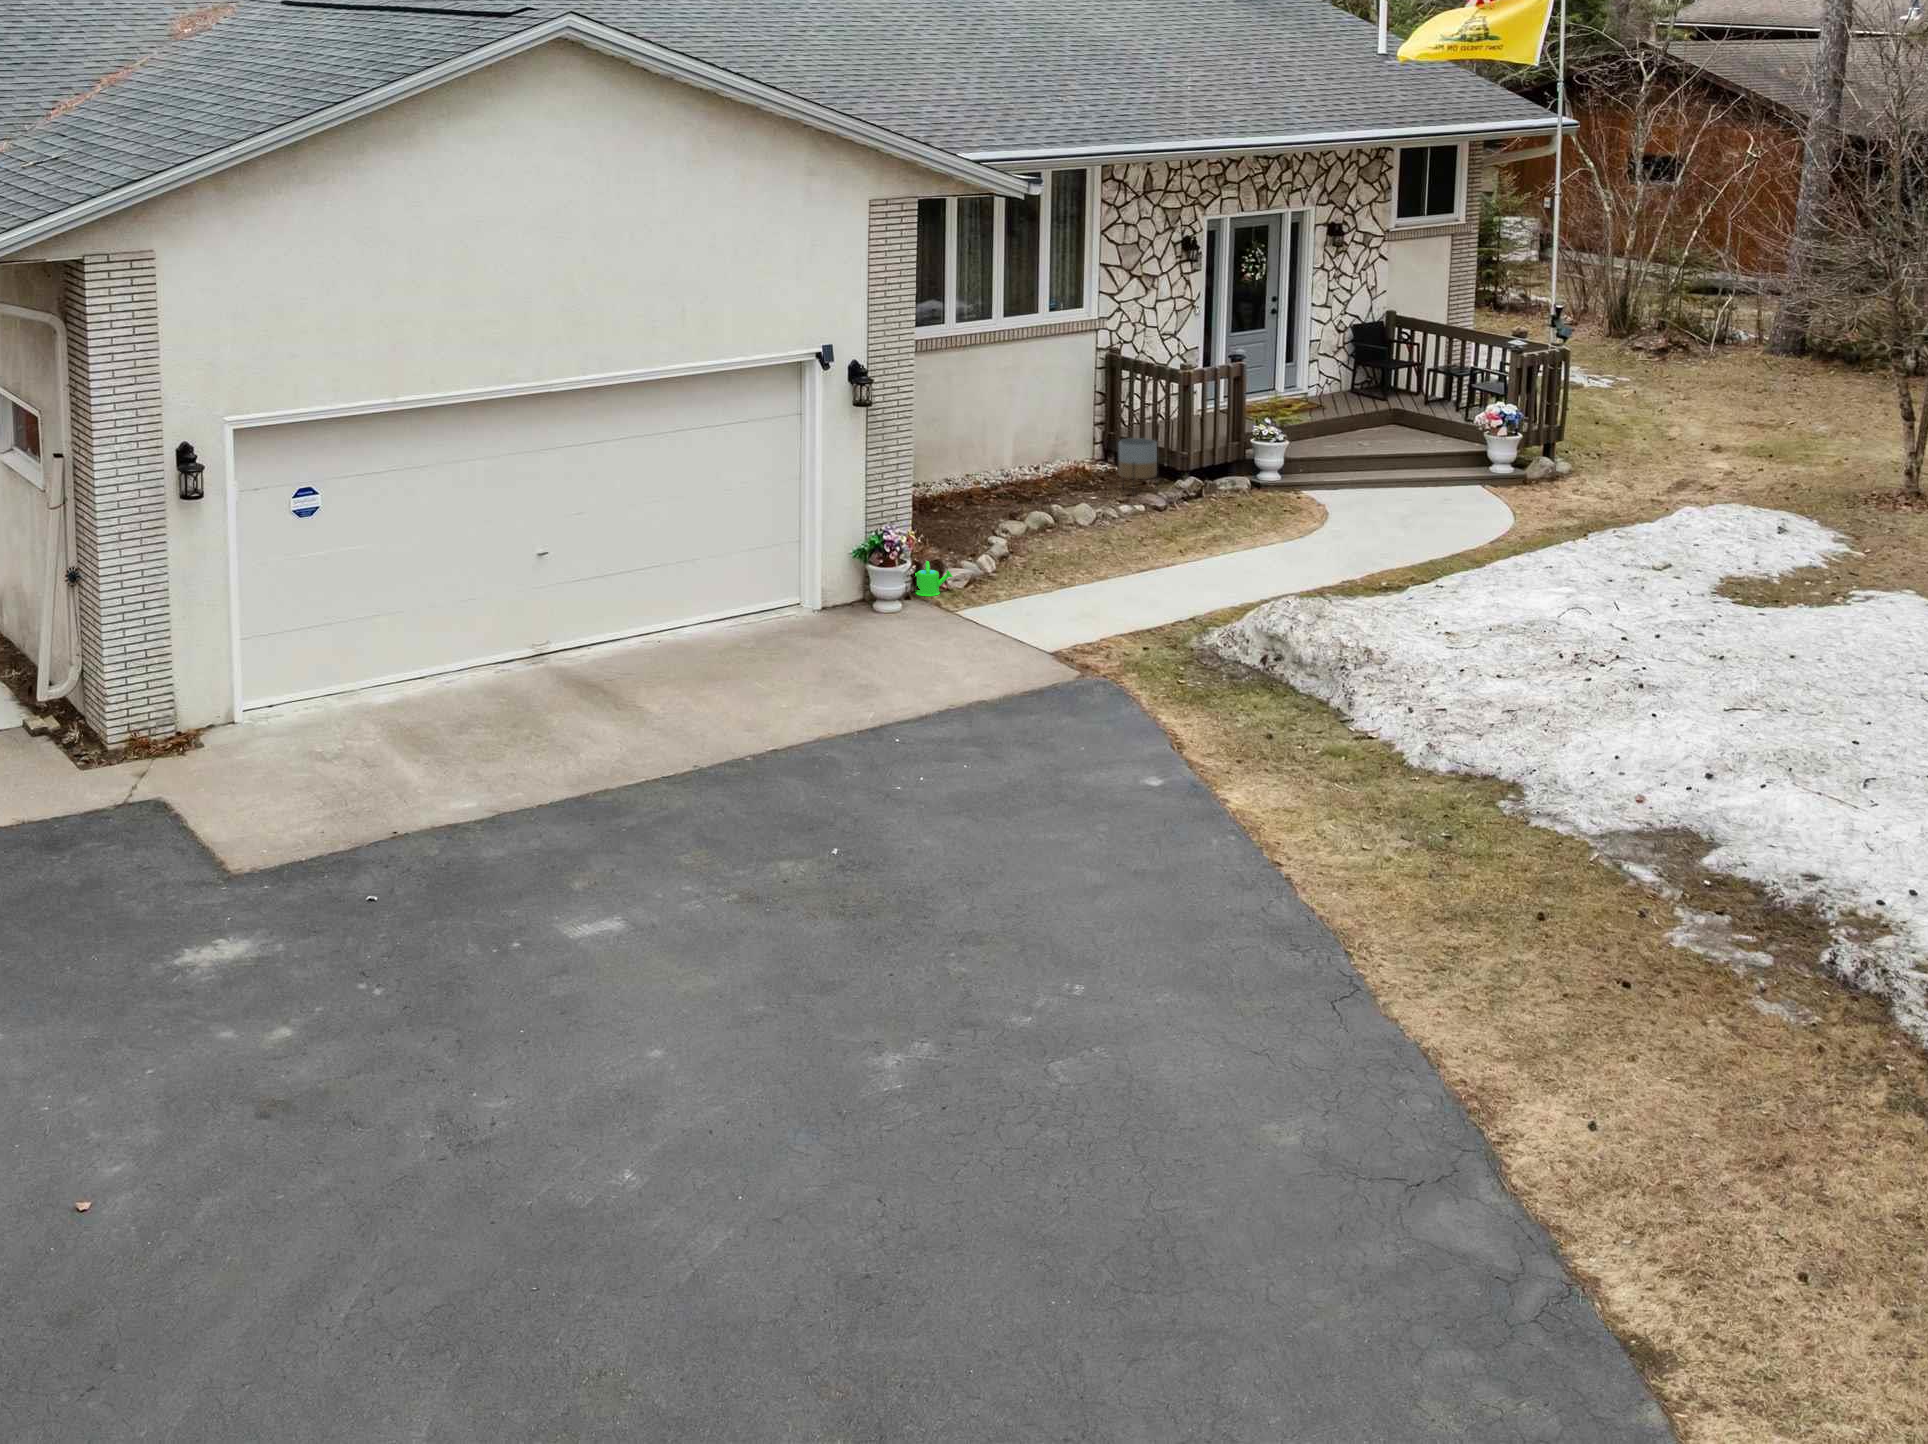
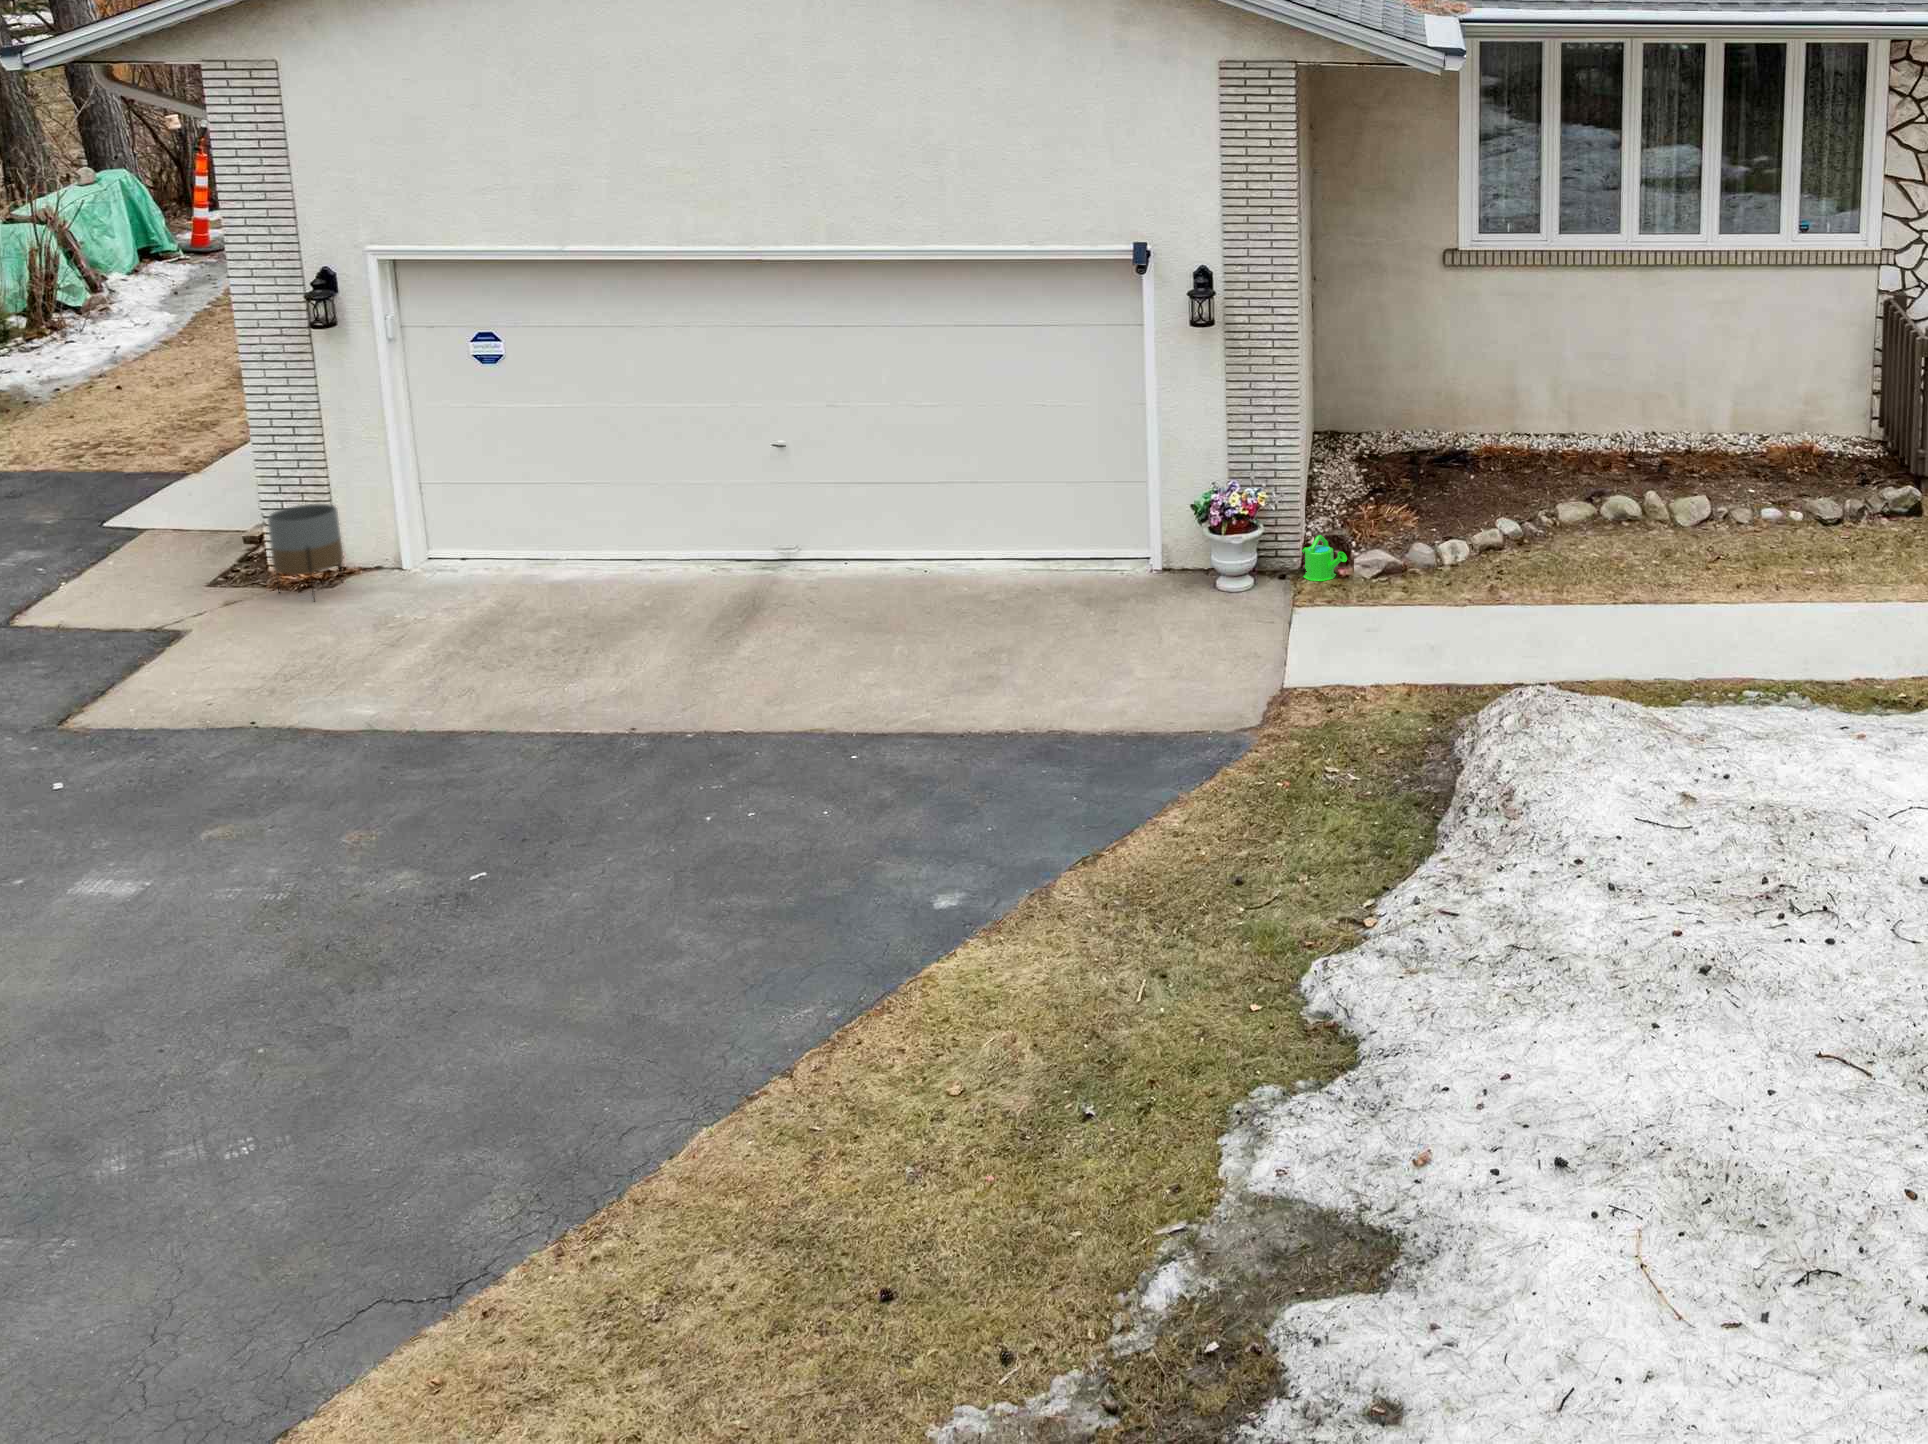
planter: present [1118,438,1158,489] -> present [268,504,343,585]

